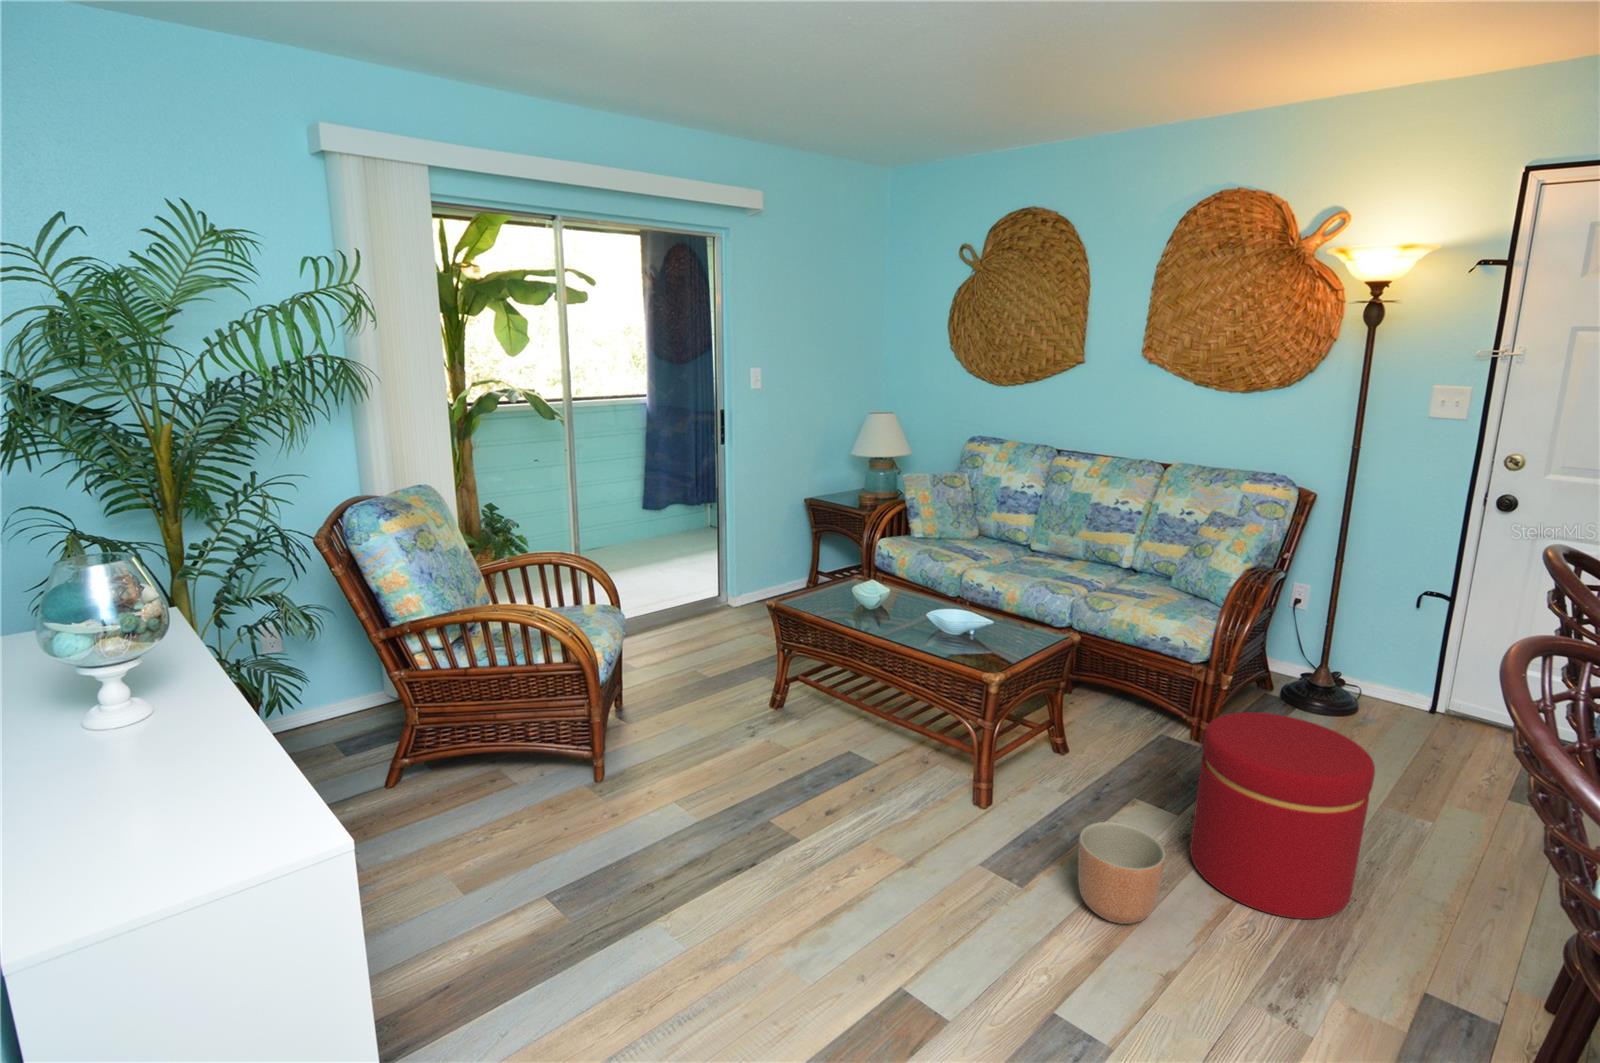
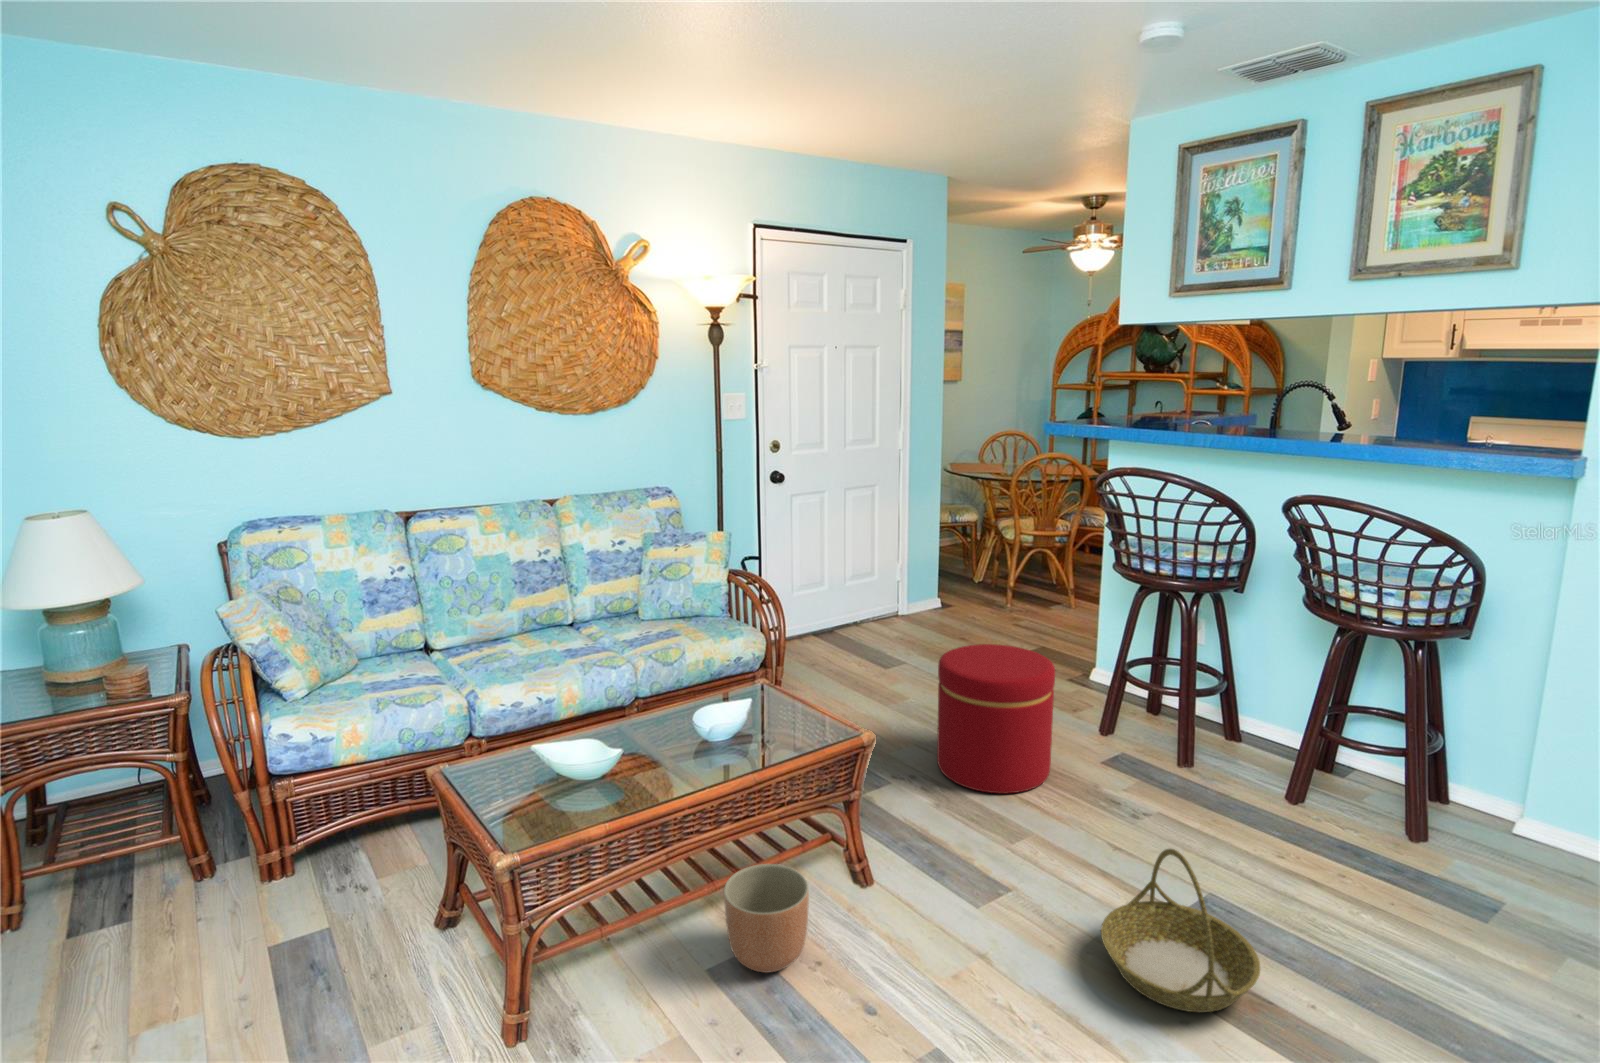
planter: present [1078,822,1165,924] -> present [724,864,809,973]
basket: none [852,856,1002,1011] -> present [1101,849,1261,1012]

